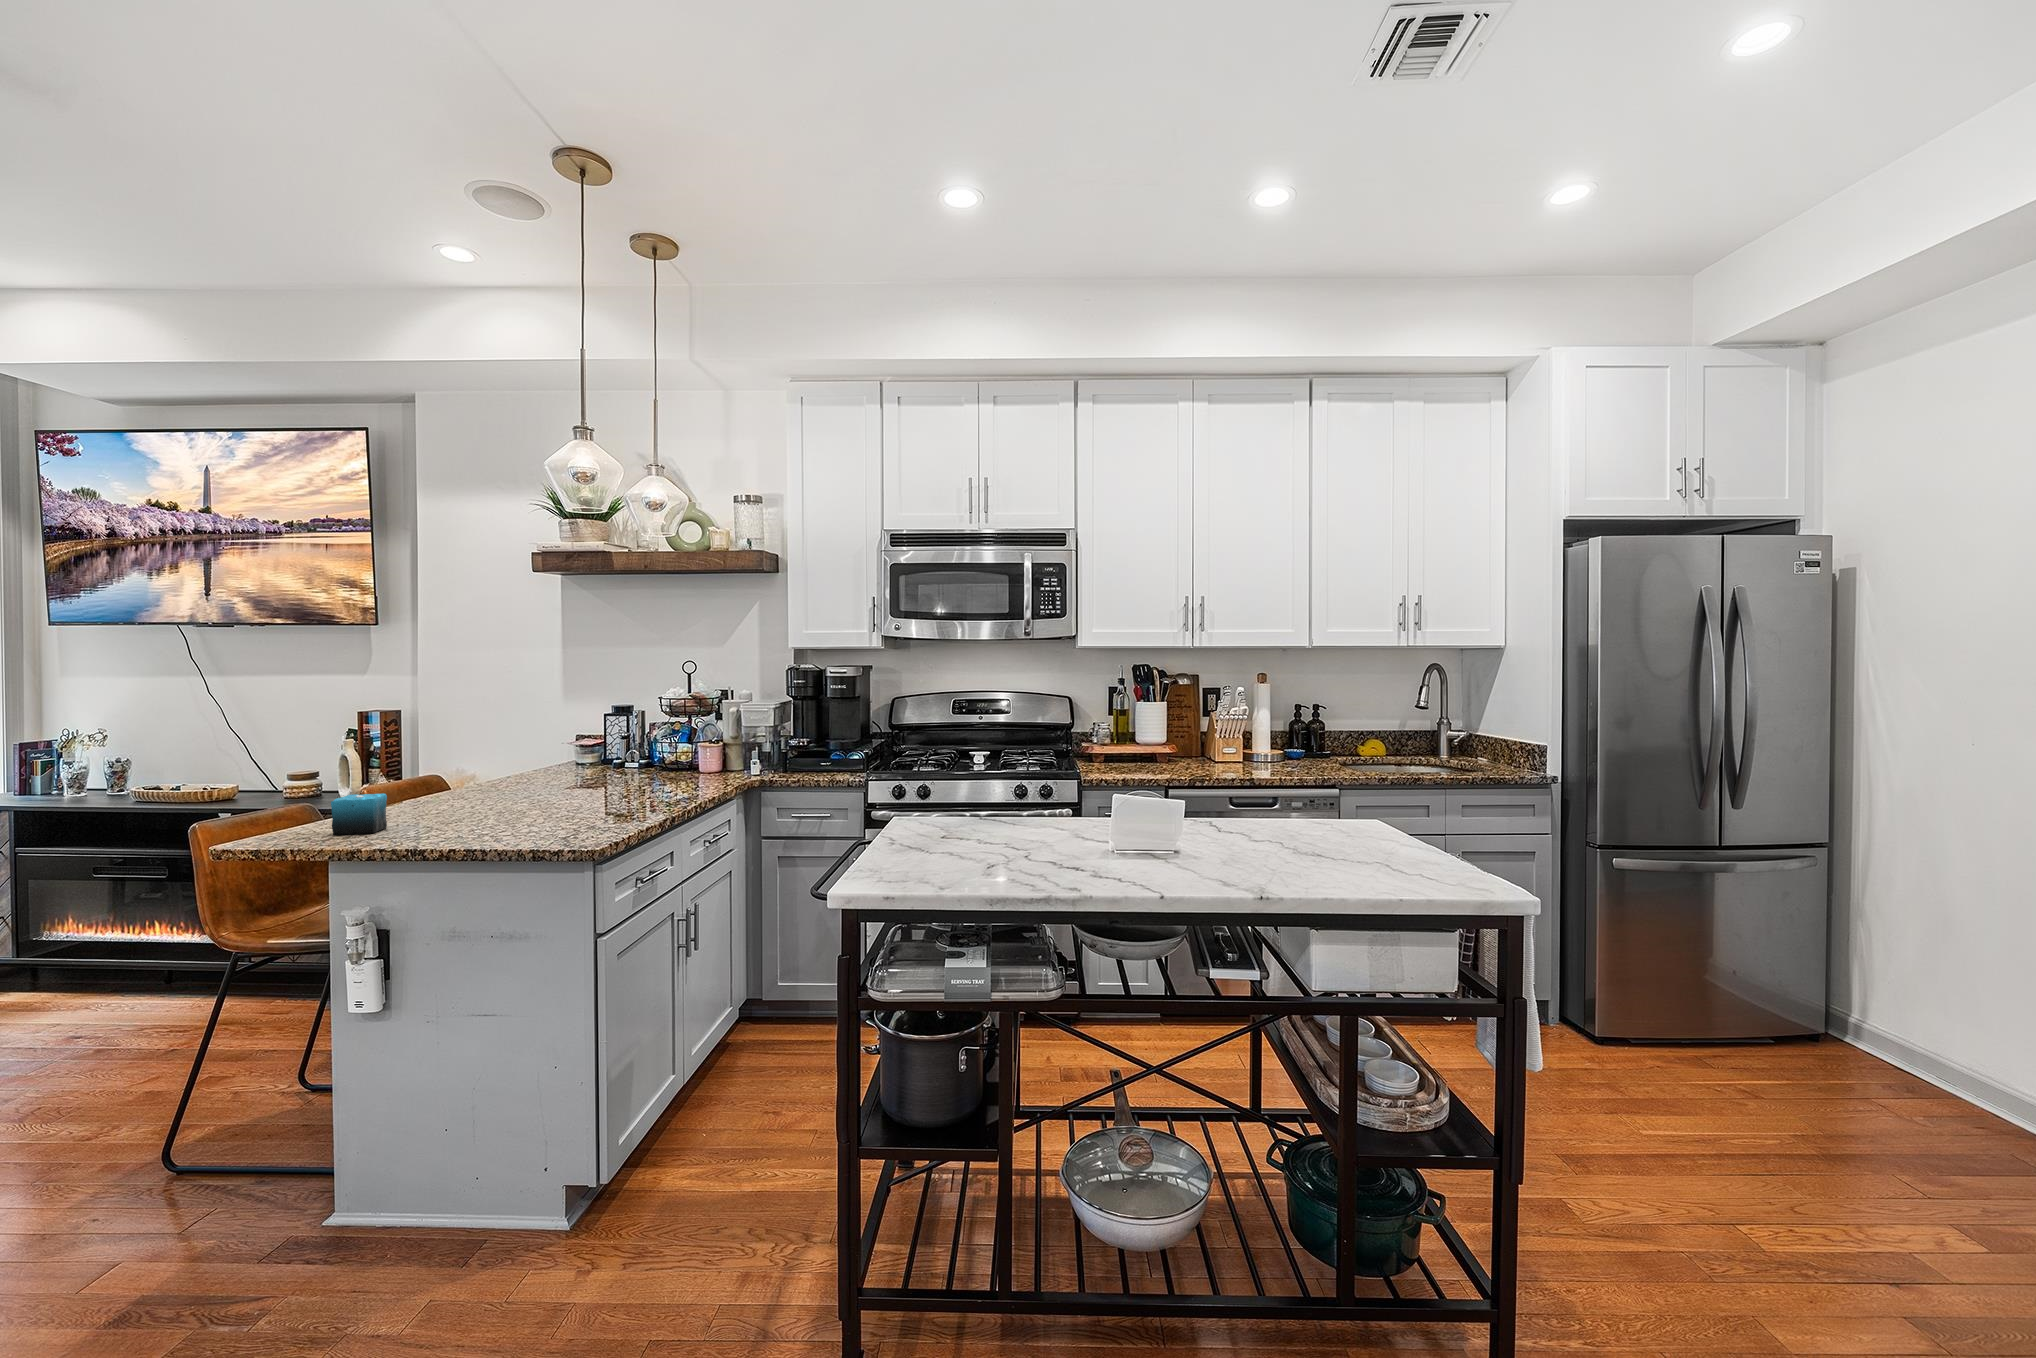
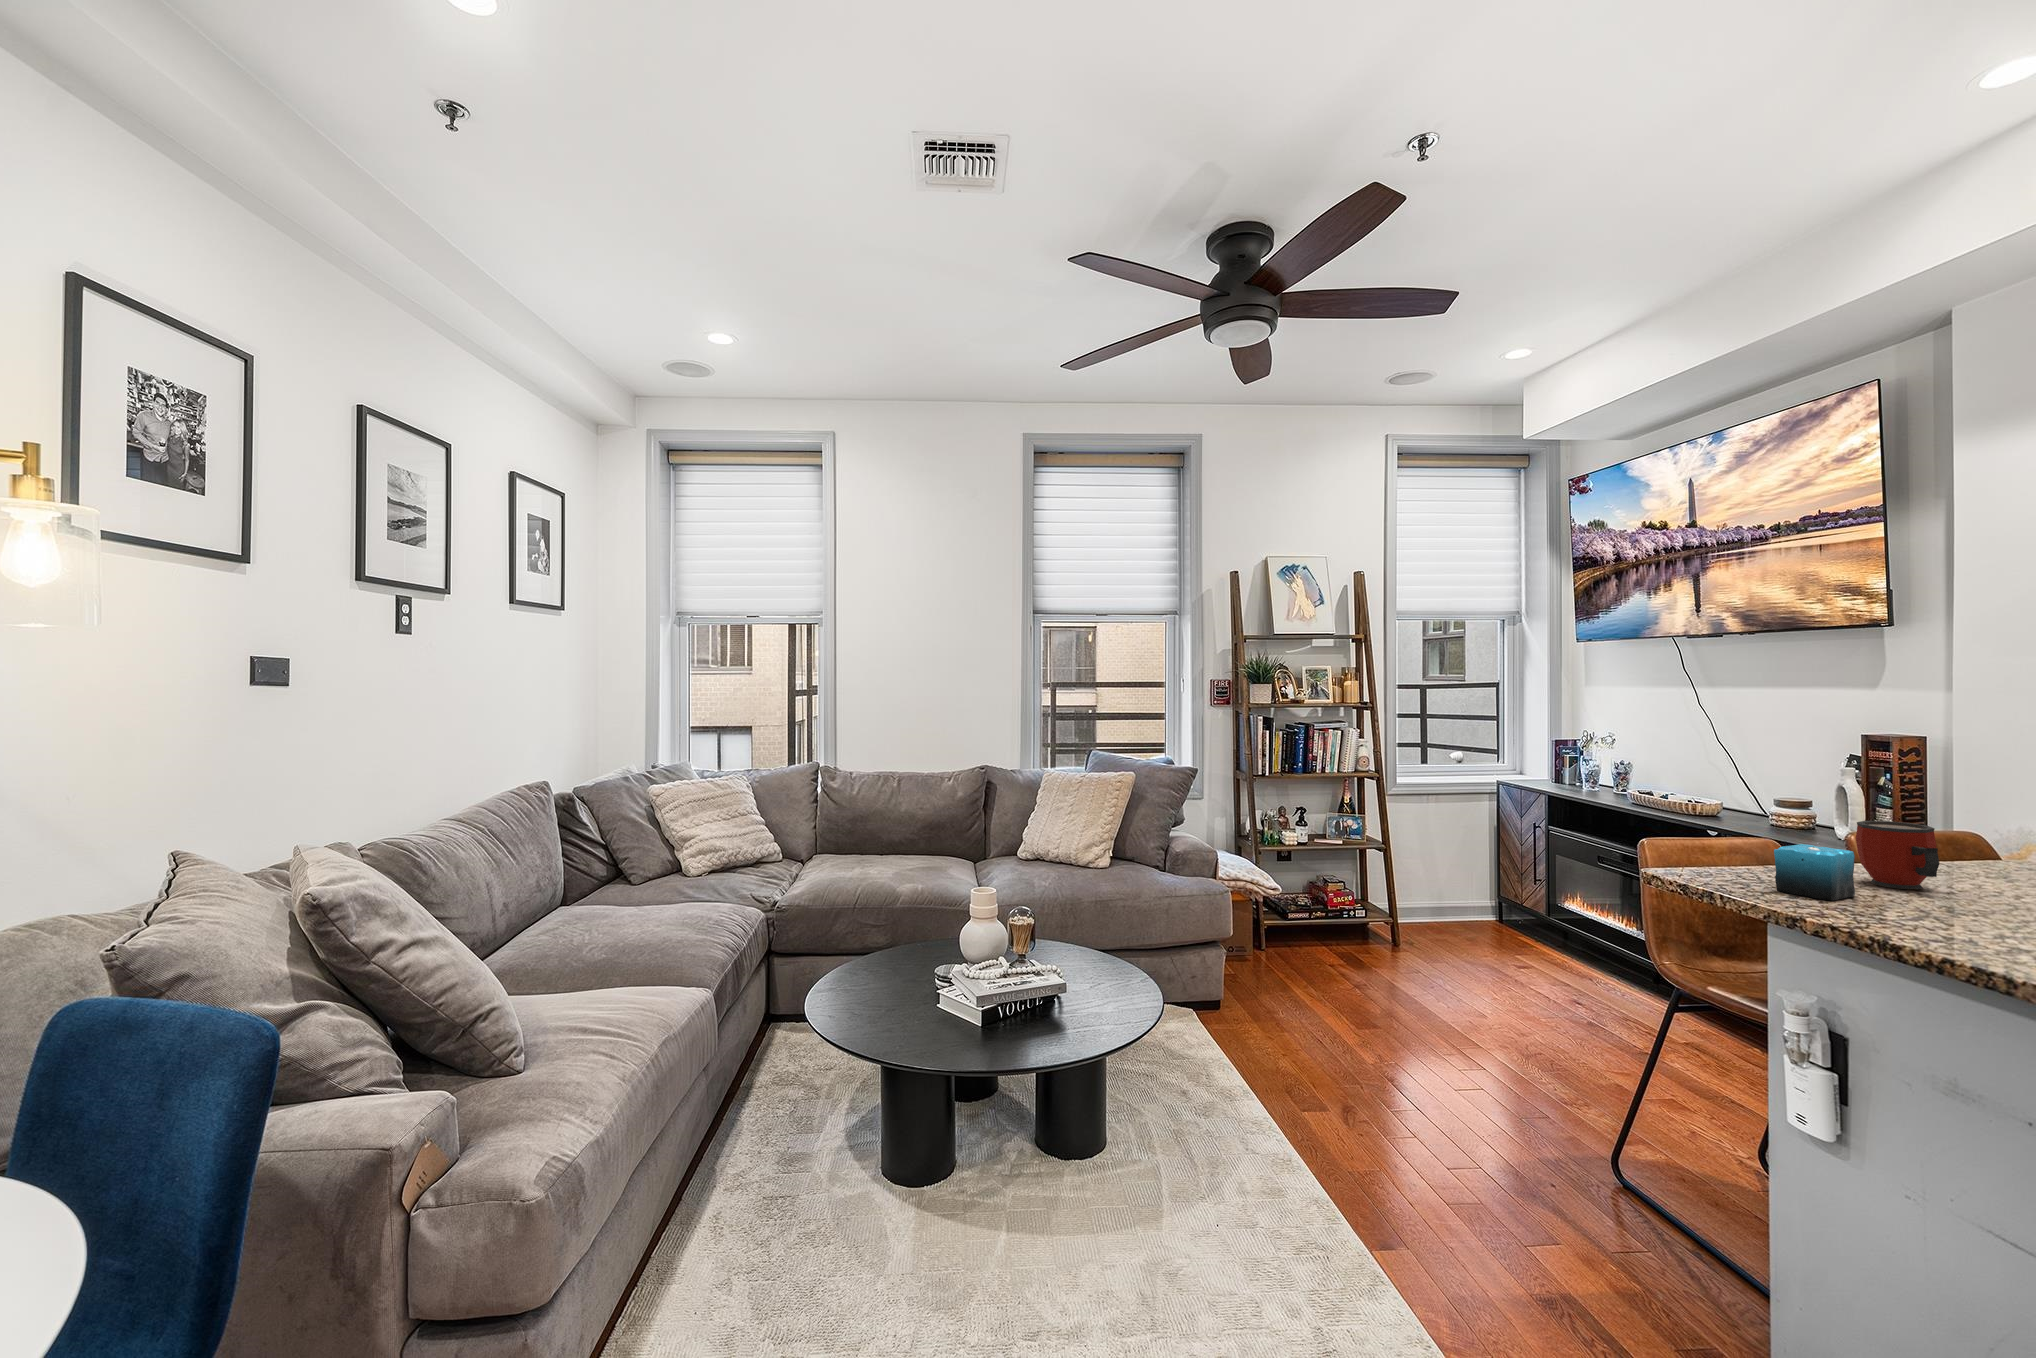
mug: none [383,769,436,818] -> present [1856,821,1940,889]

